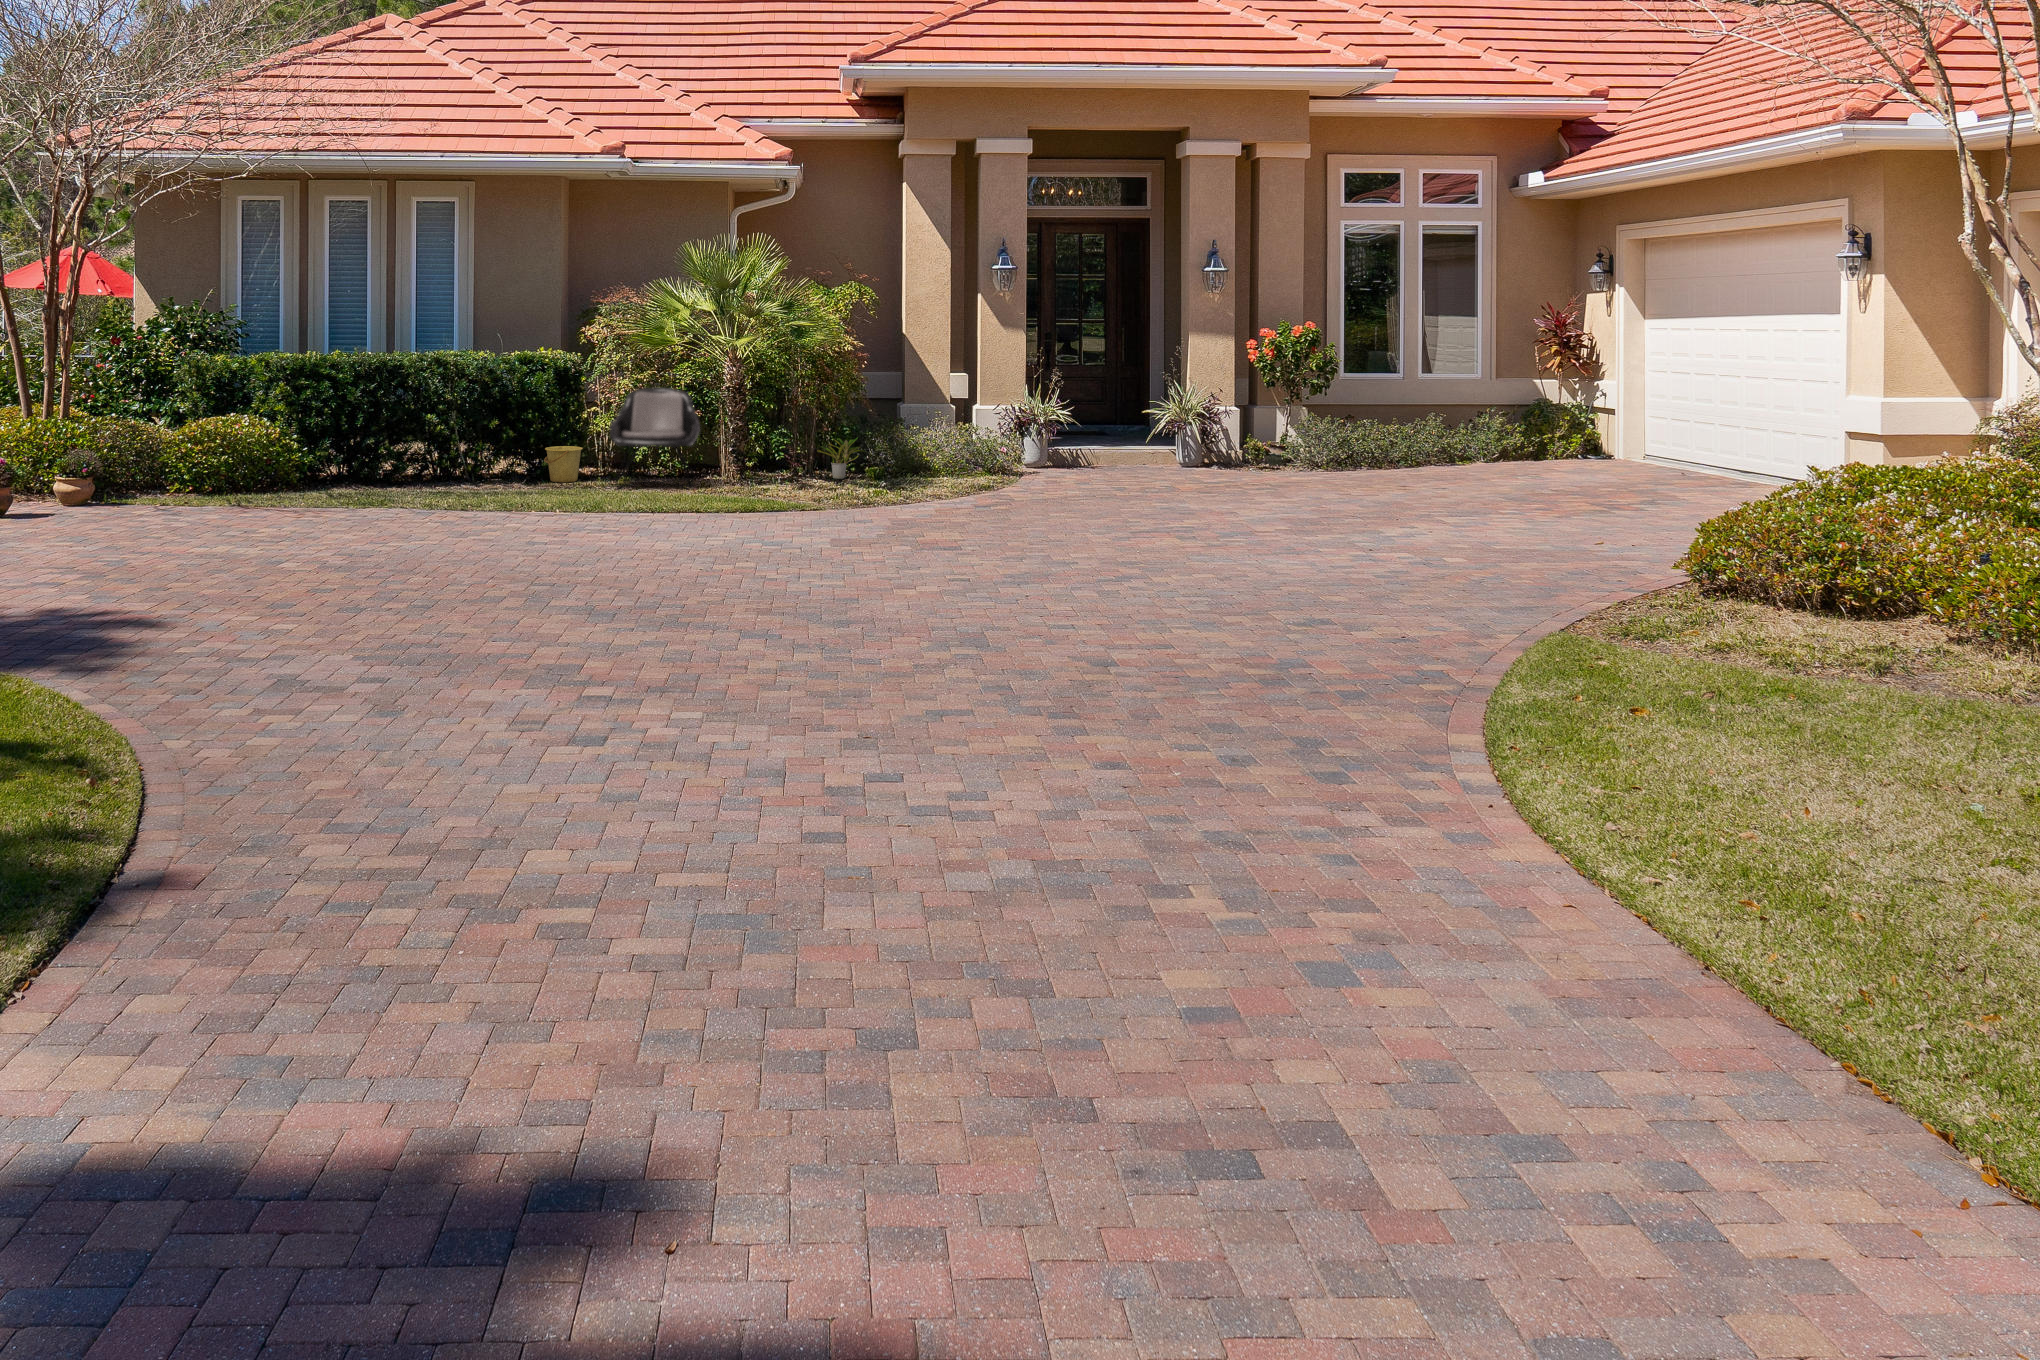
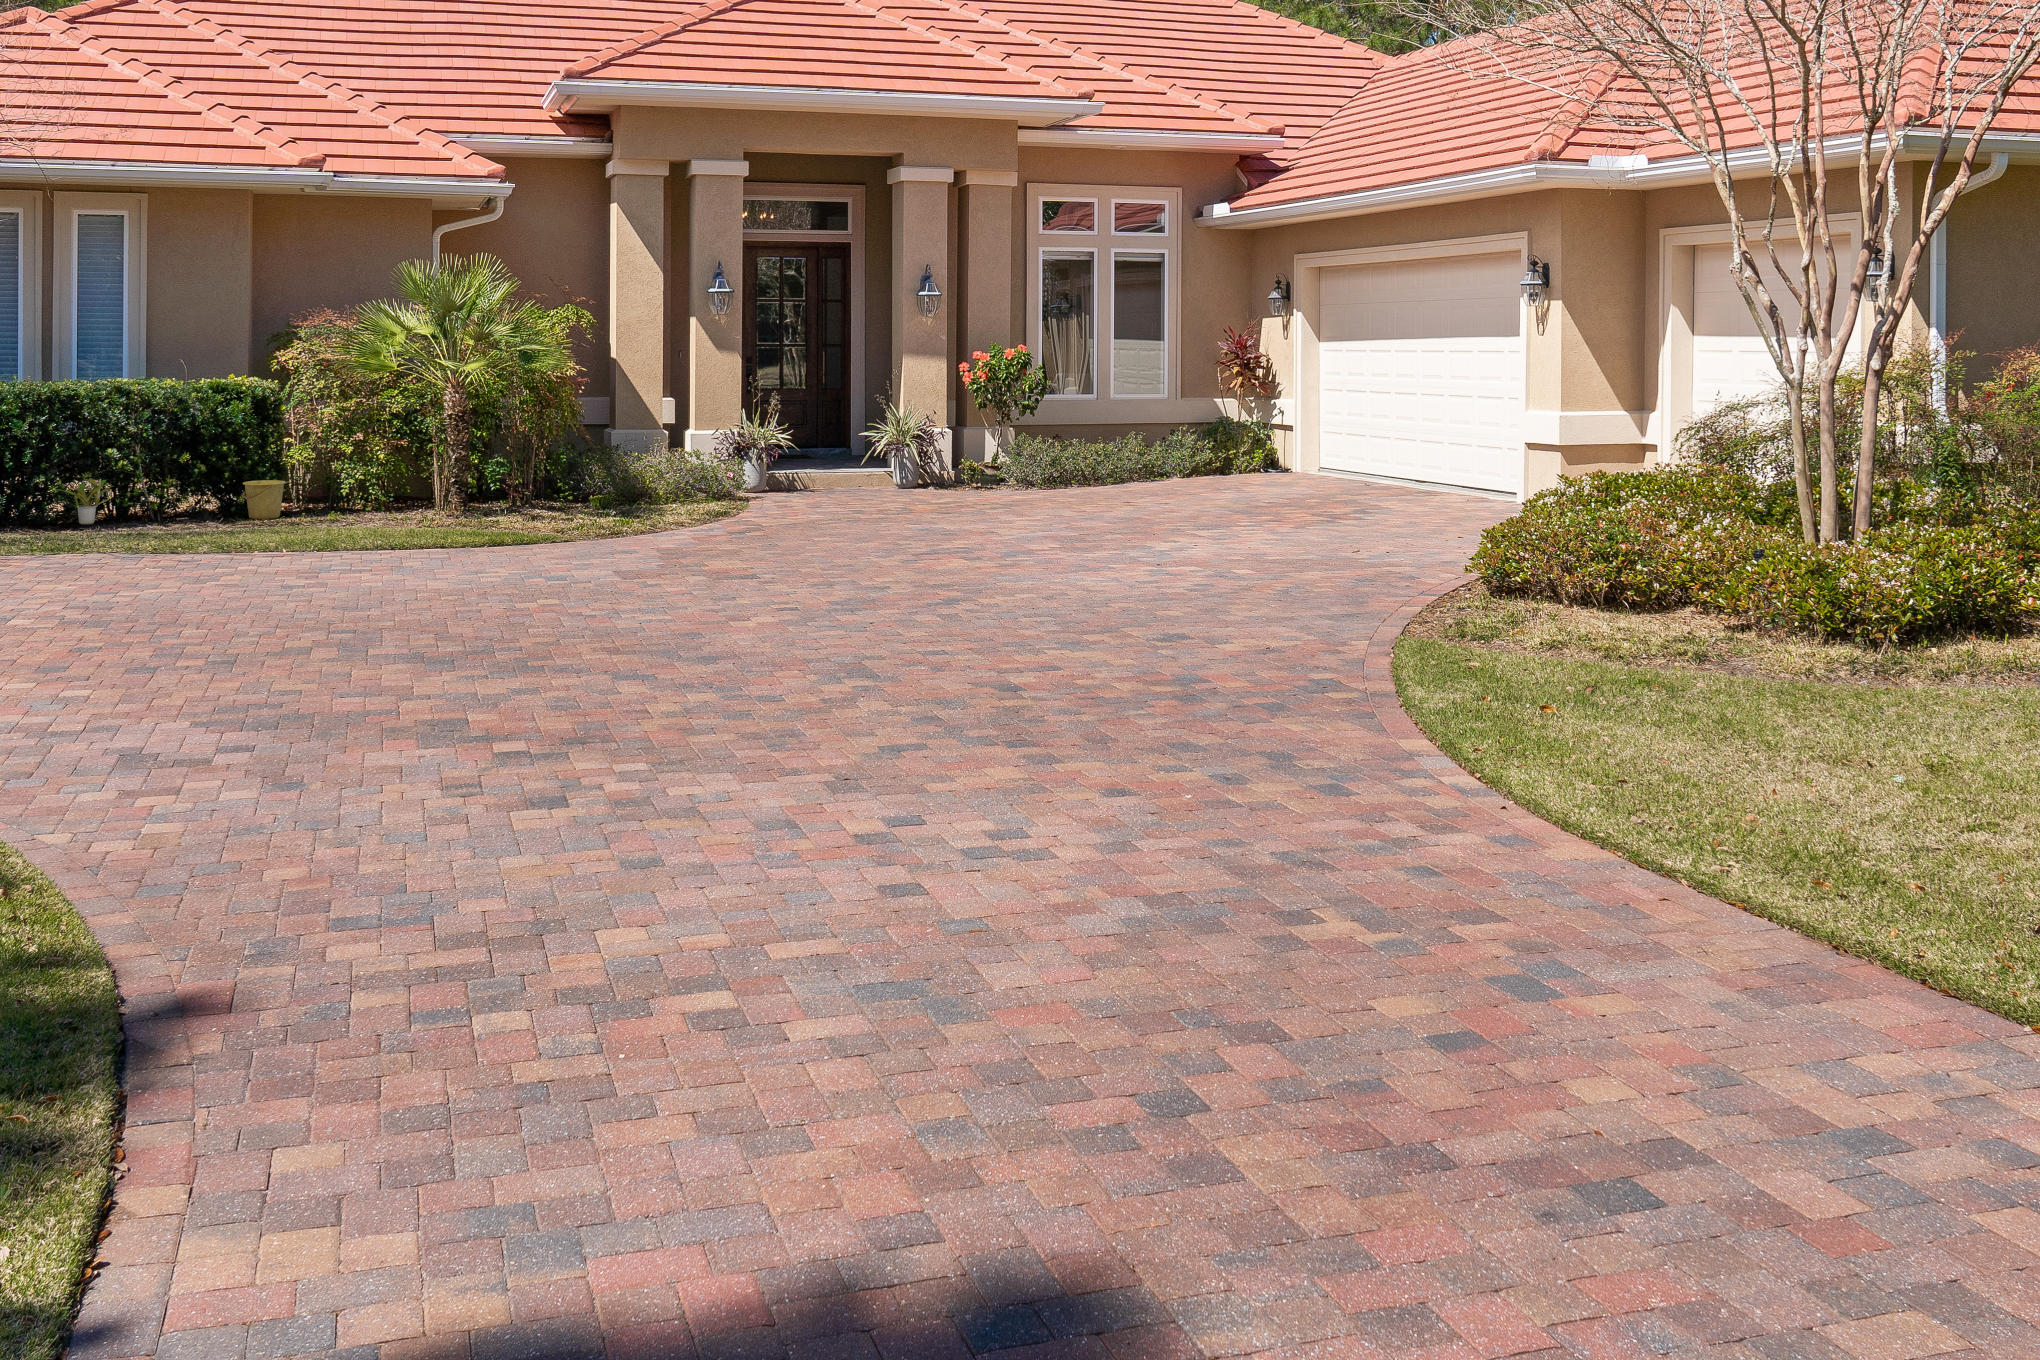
lounge chair: present [610,388,700,489] -> none [321,416,420,523]
potted plant: present [817,438,865,479] -> present [56,478,113,525]

